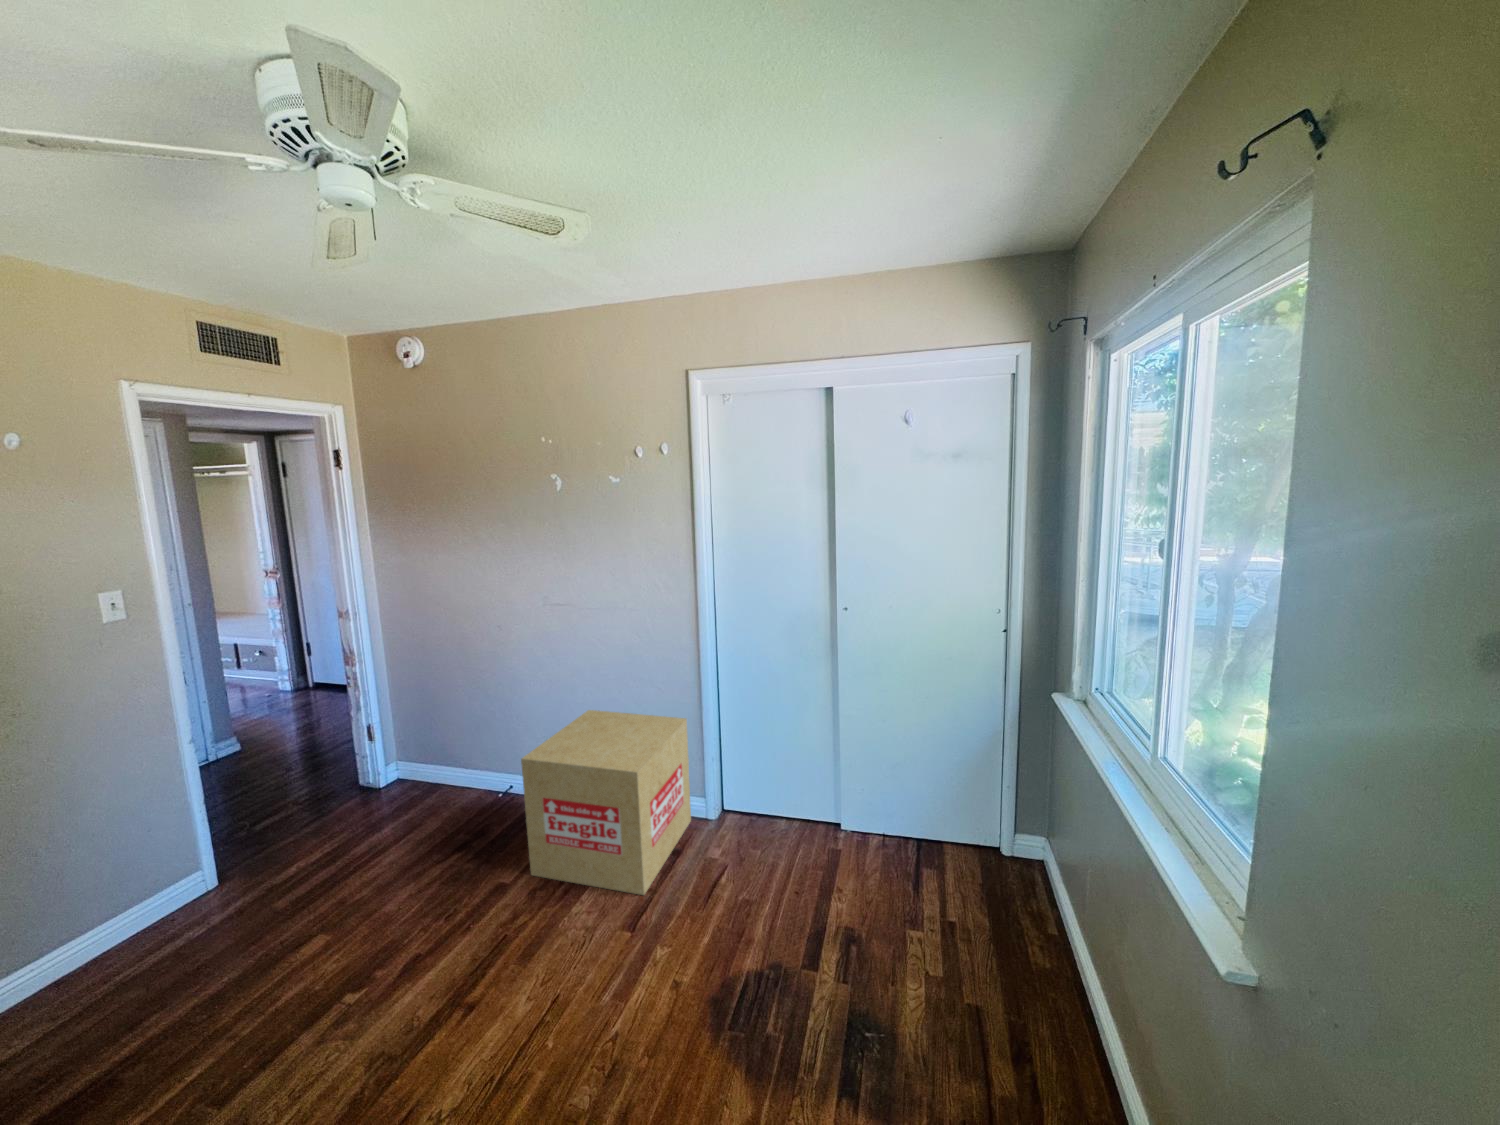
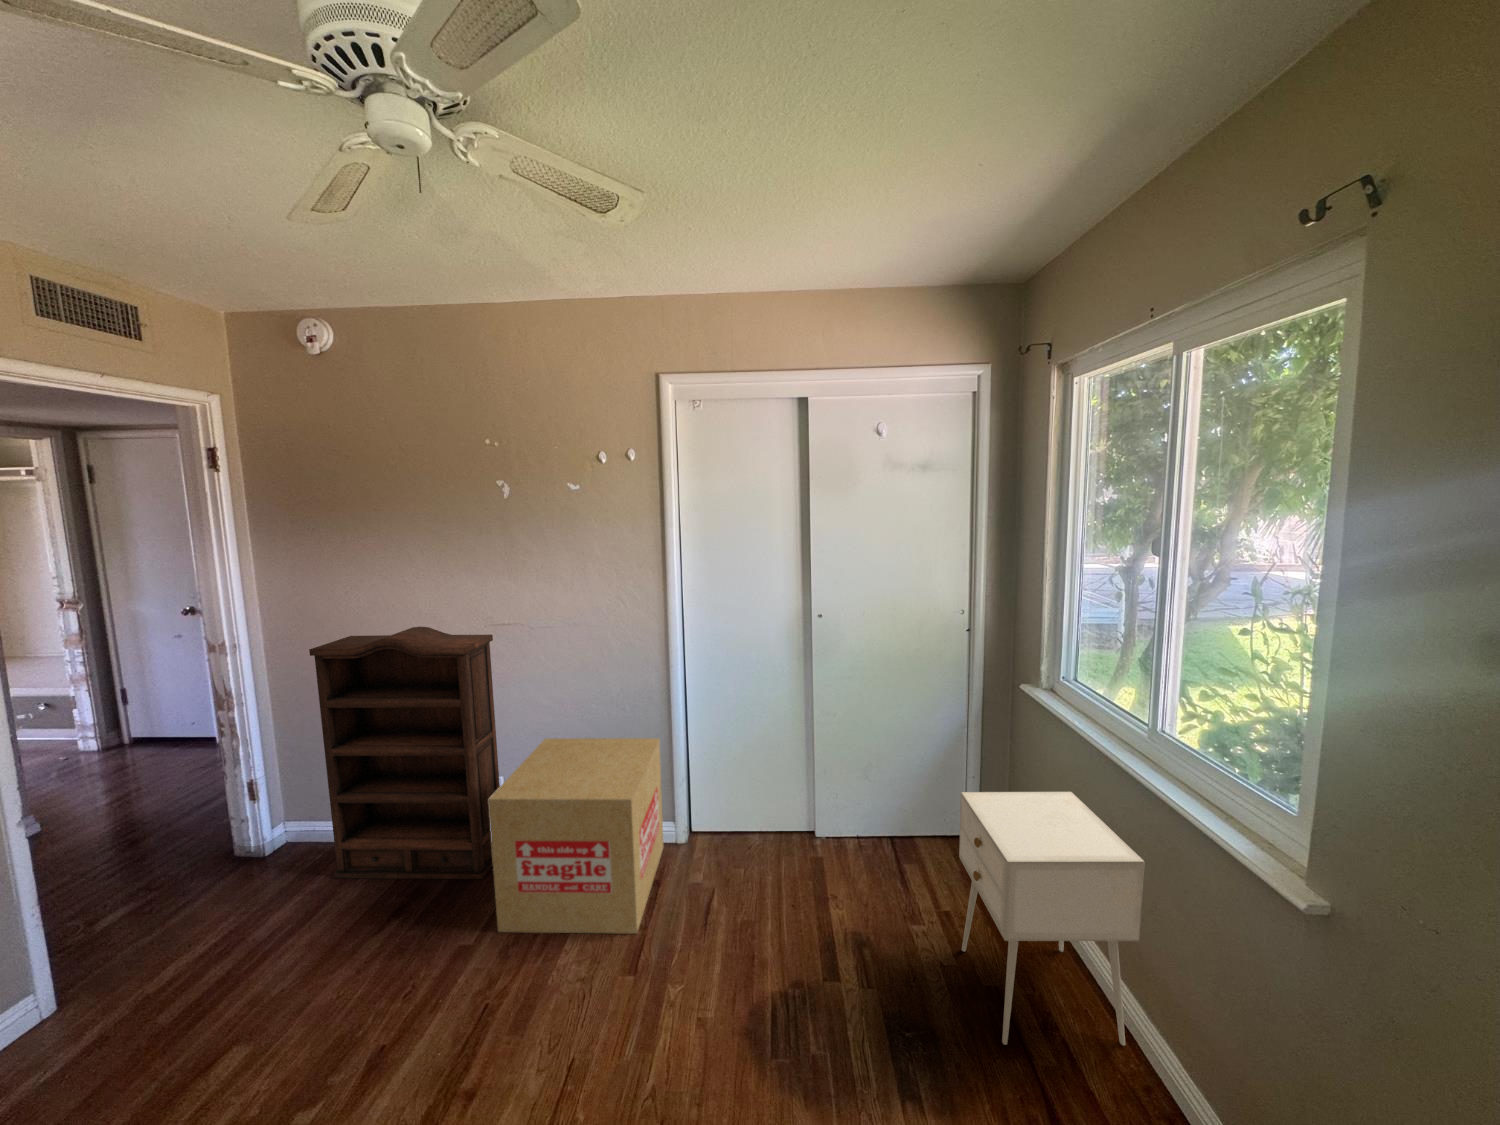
bookshelf: none [400,604,559,828] -> present [309,627,500,879]
nightstand: none [952,801,1128,1096] -> present [959,792,1144,1046]

